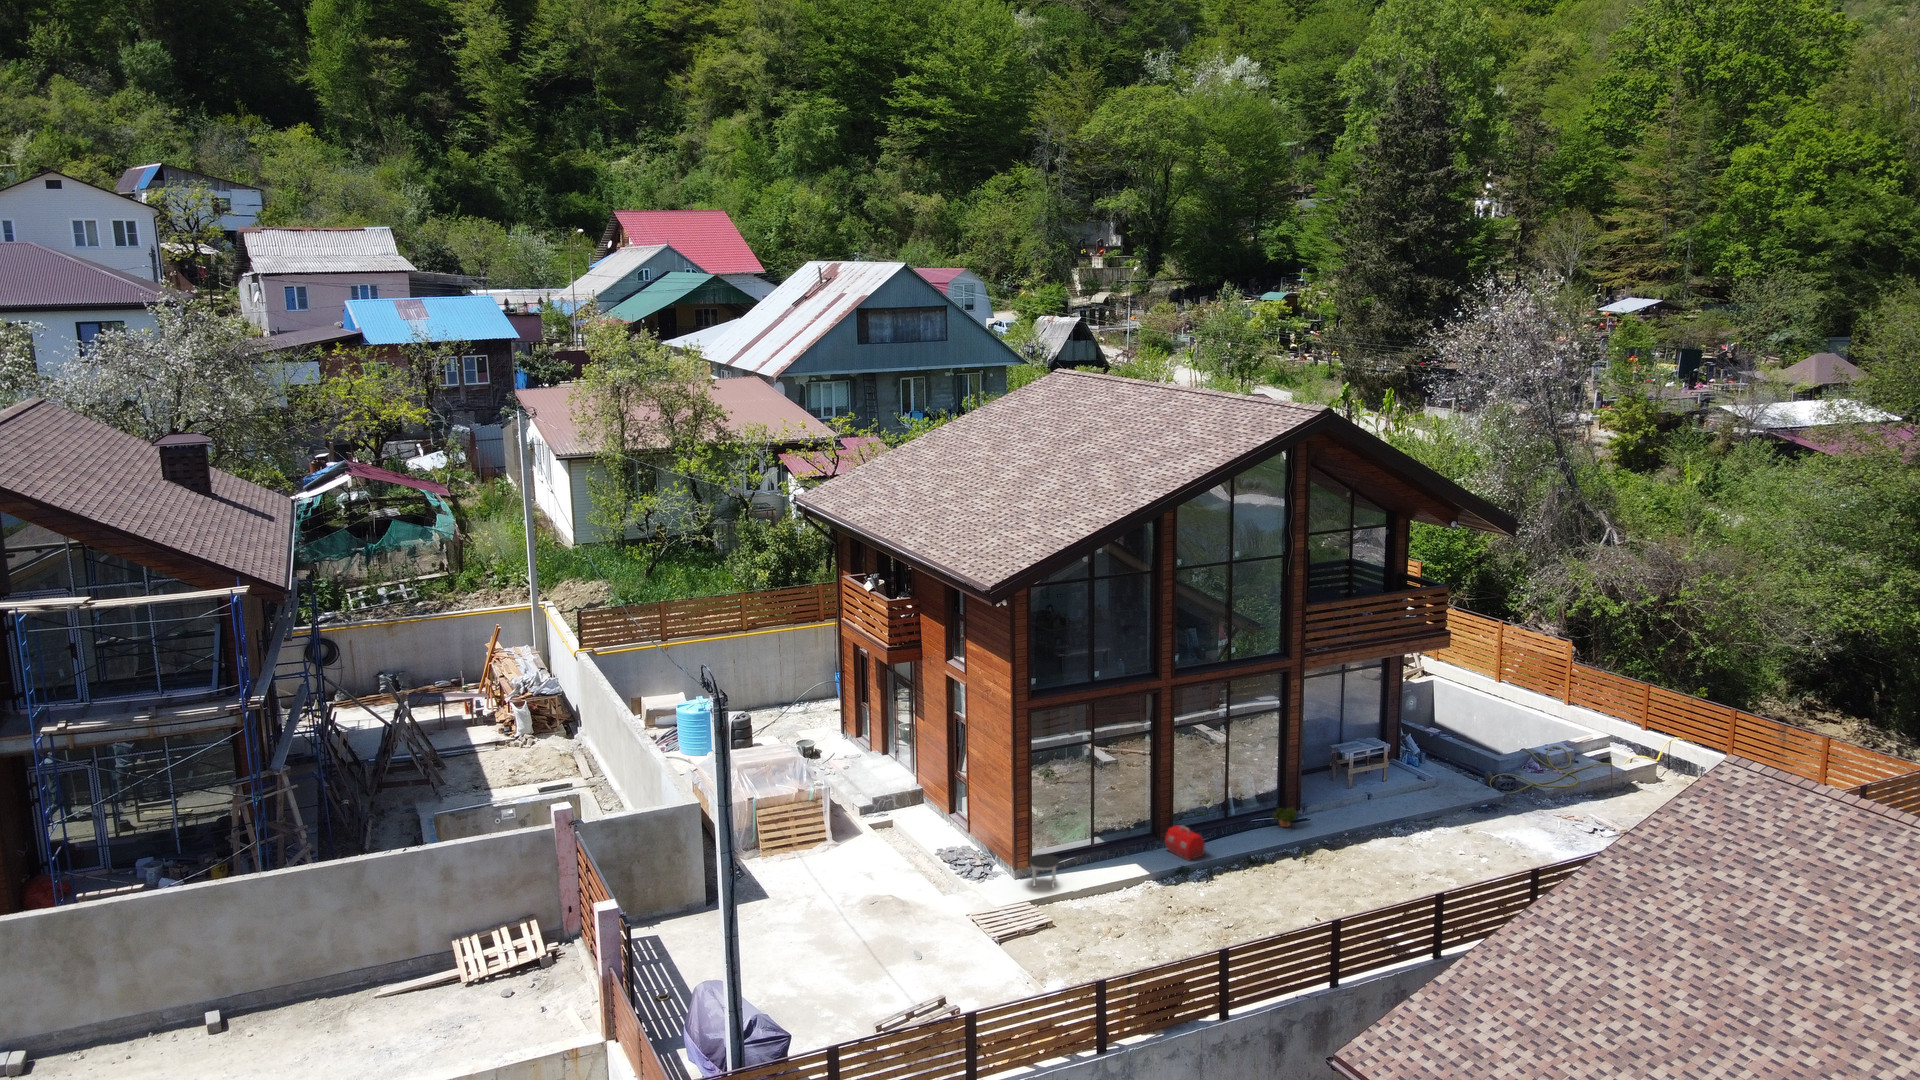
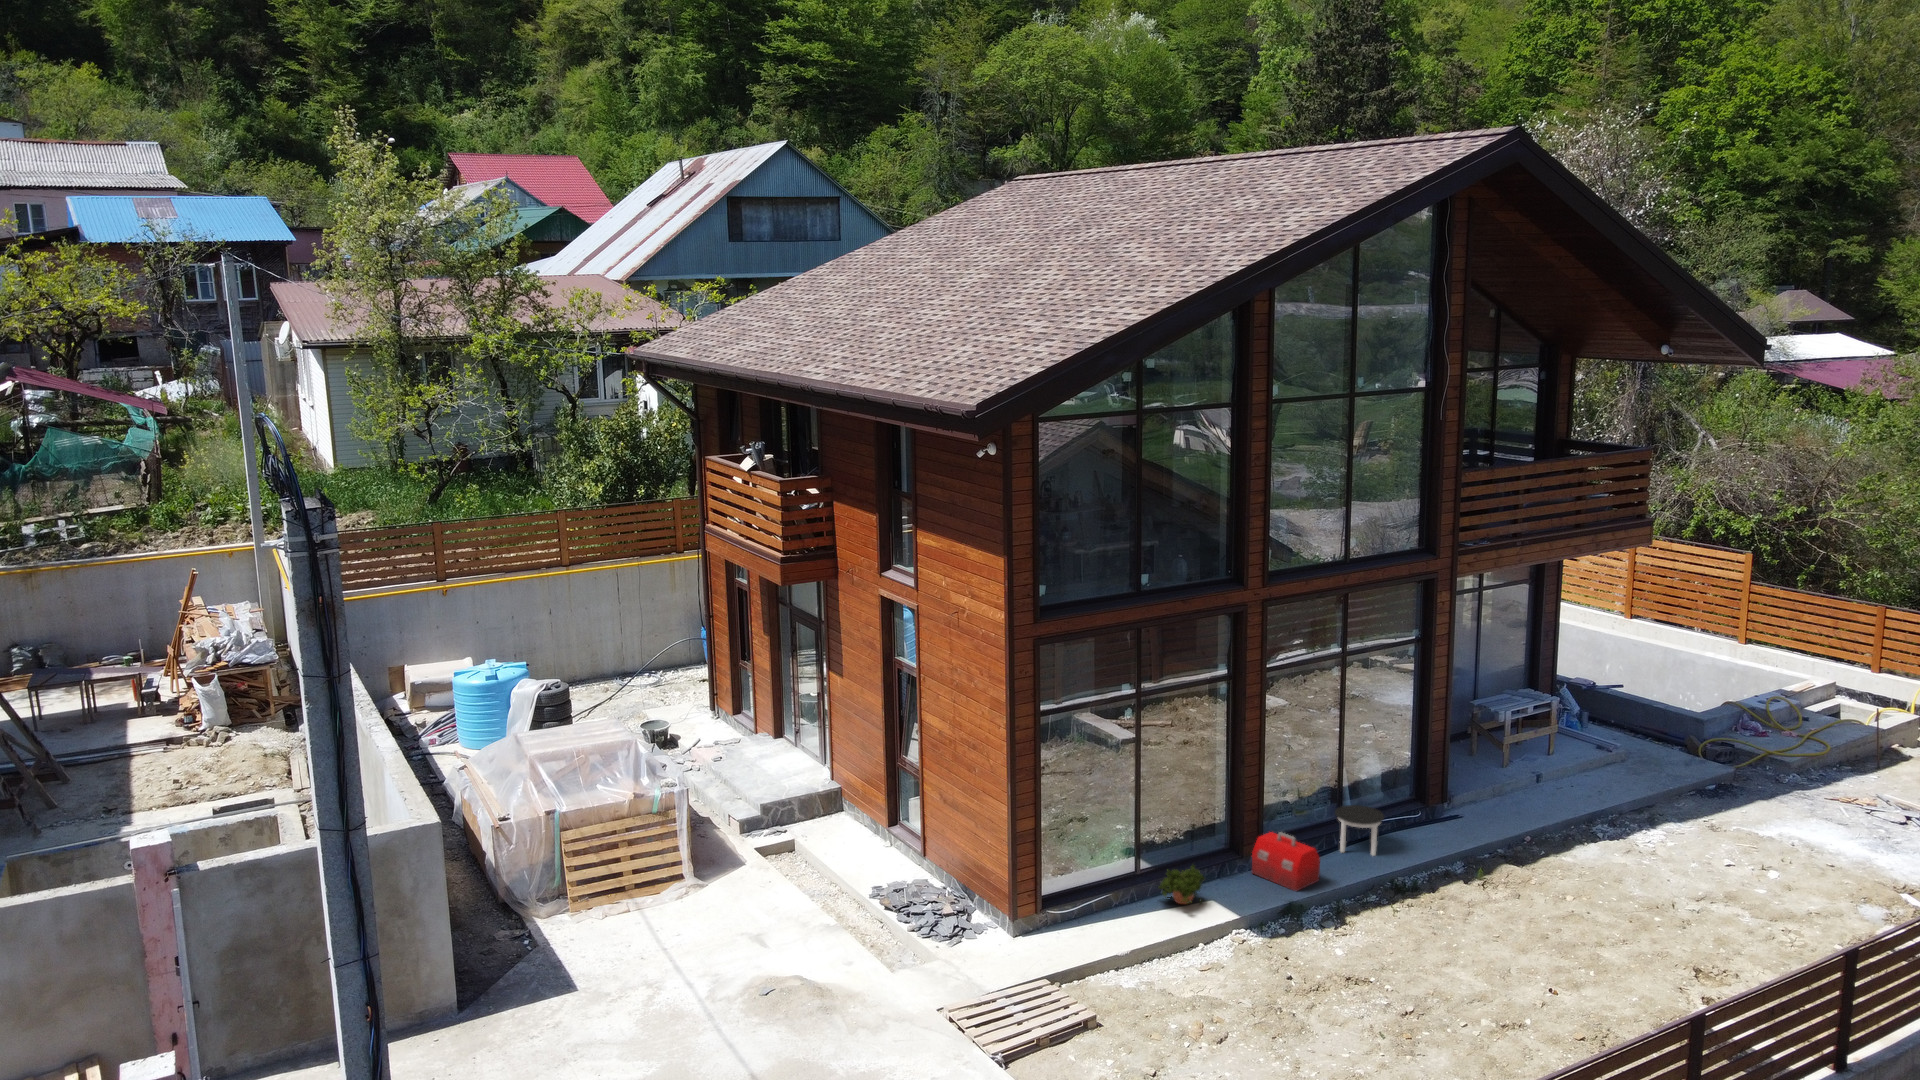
potted plant: present [1272,807,1297,827] -> present [1159,865,1205,904]
round table: present [1029,854,1060,888] -> present [1335,805,1384,856]

